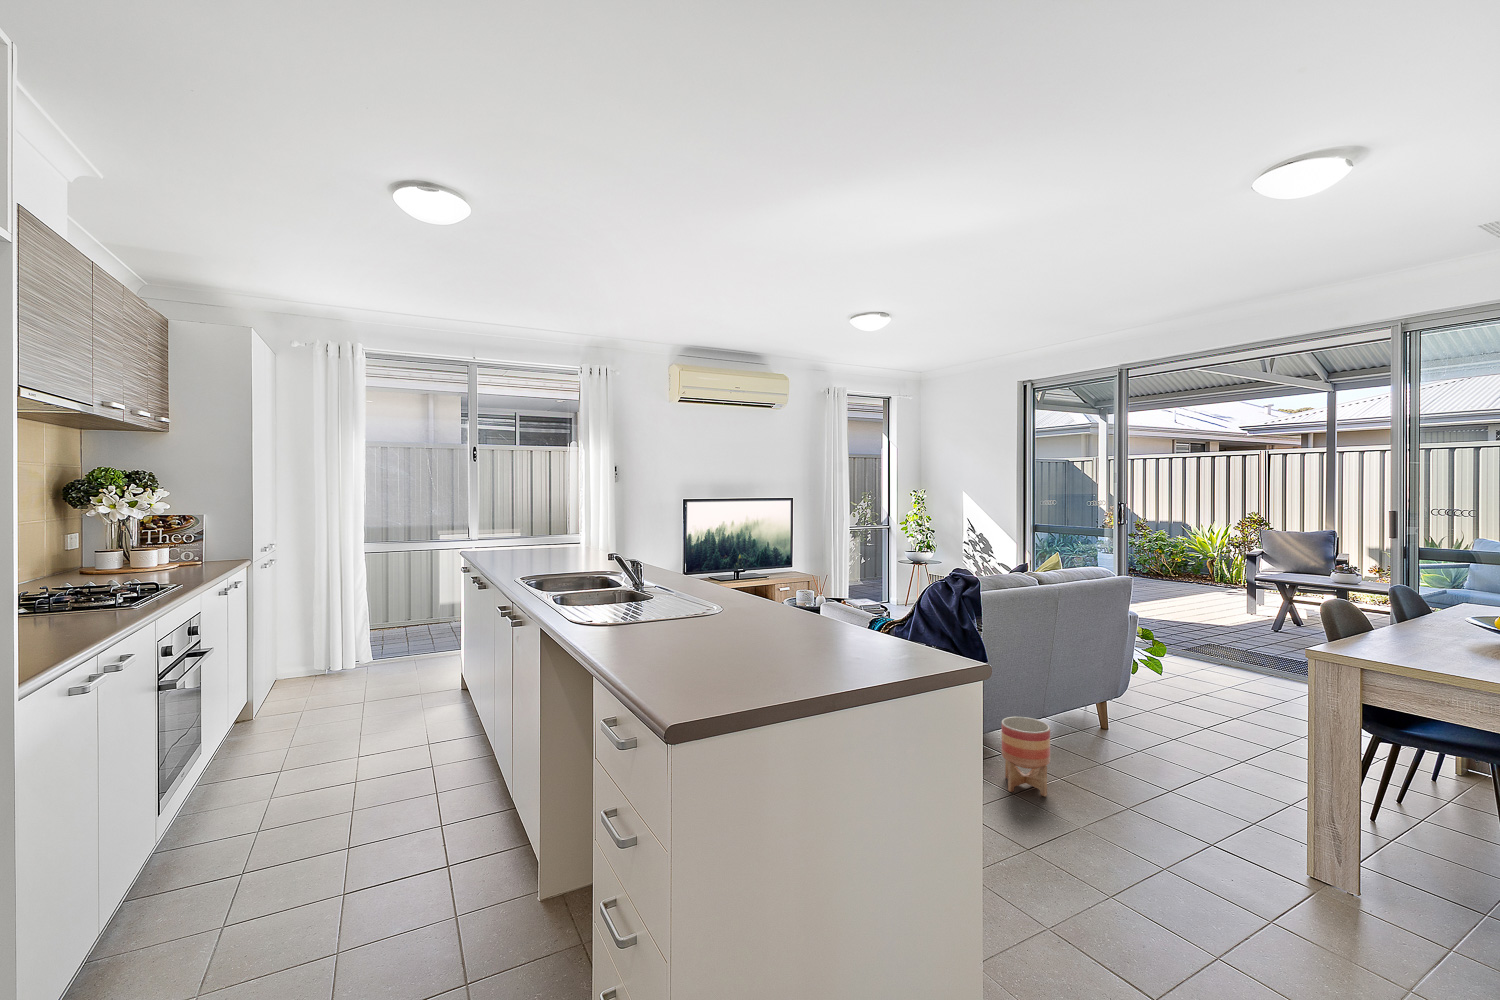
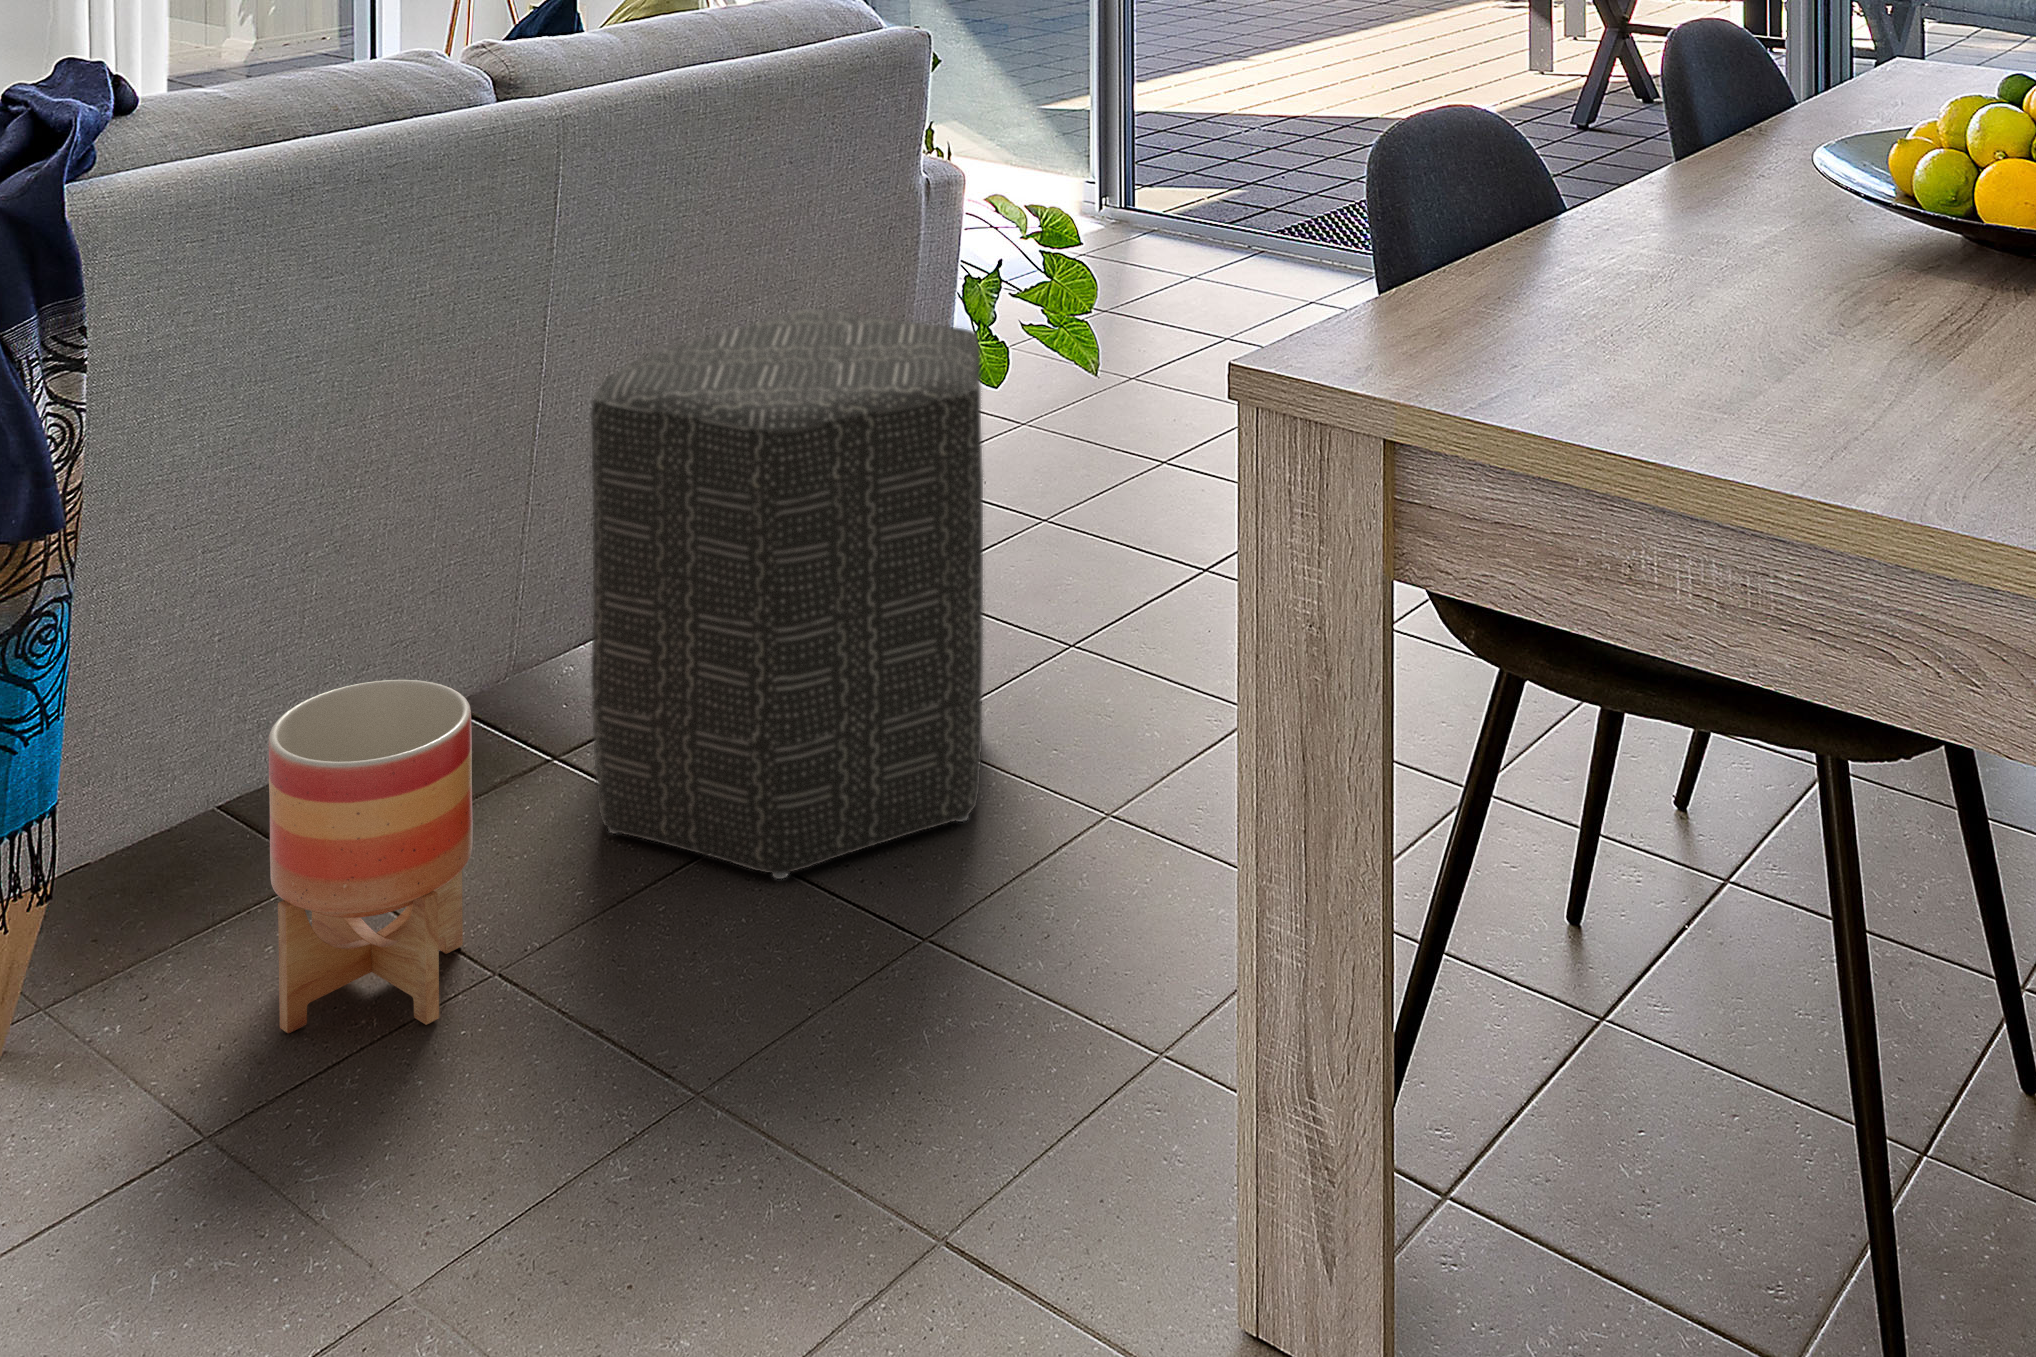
ottoman: none [1056,645,1171,782] -> present [591,308,983,879]

